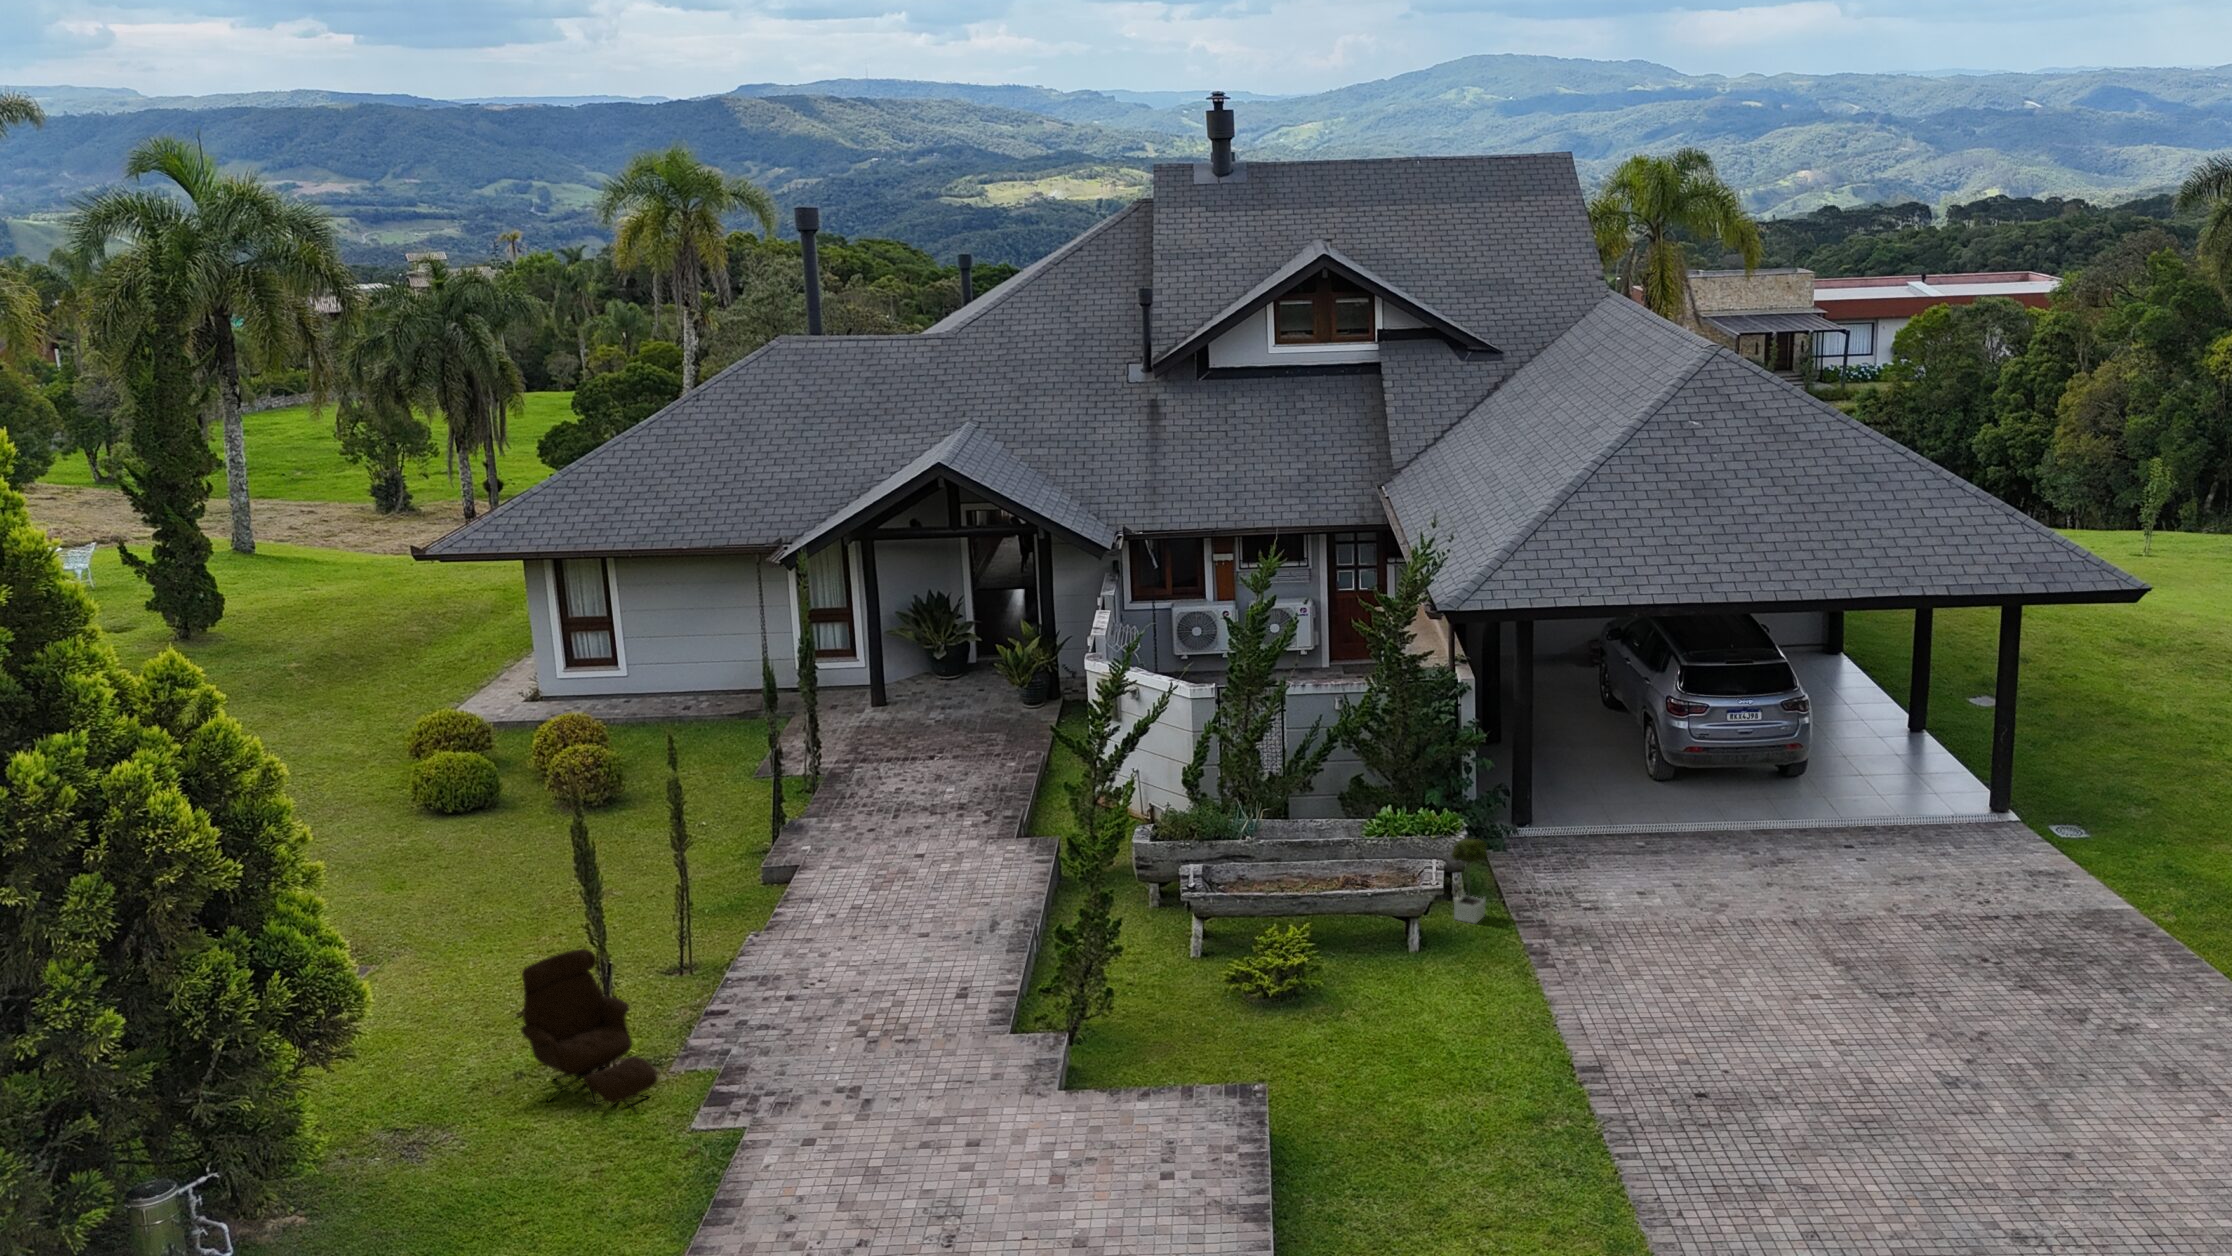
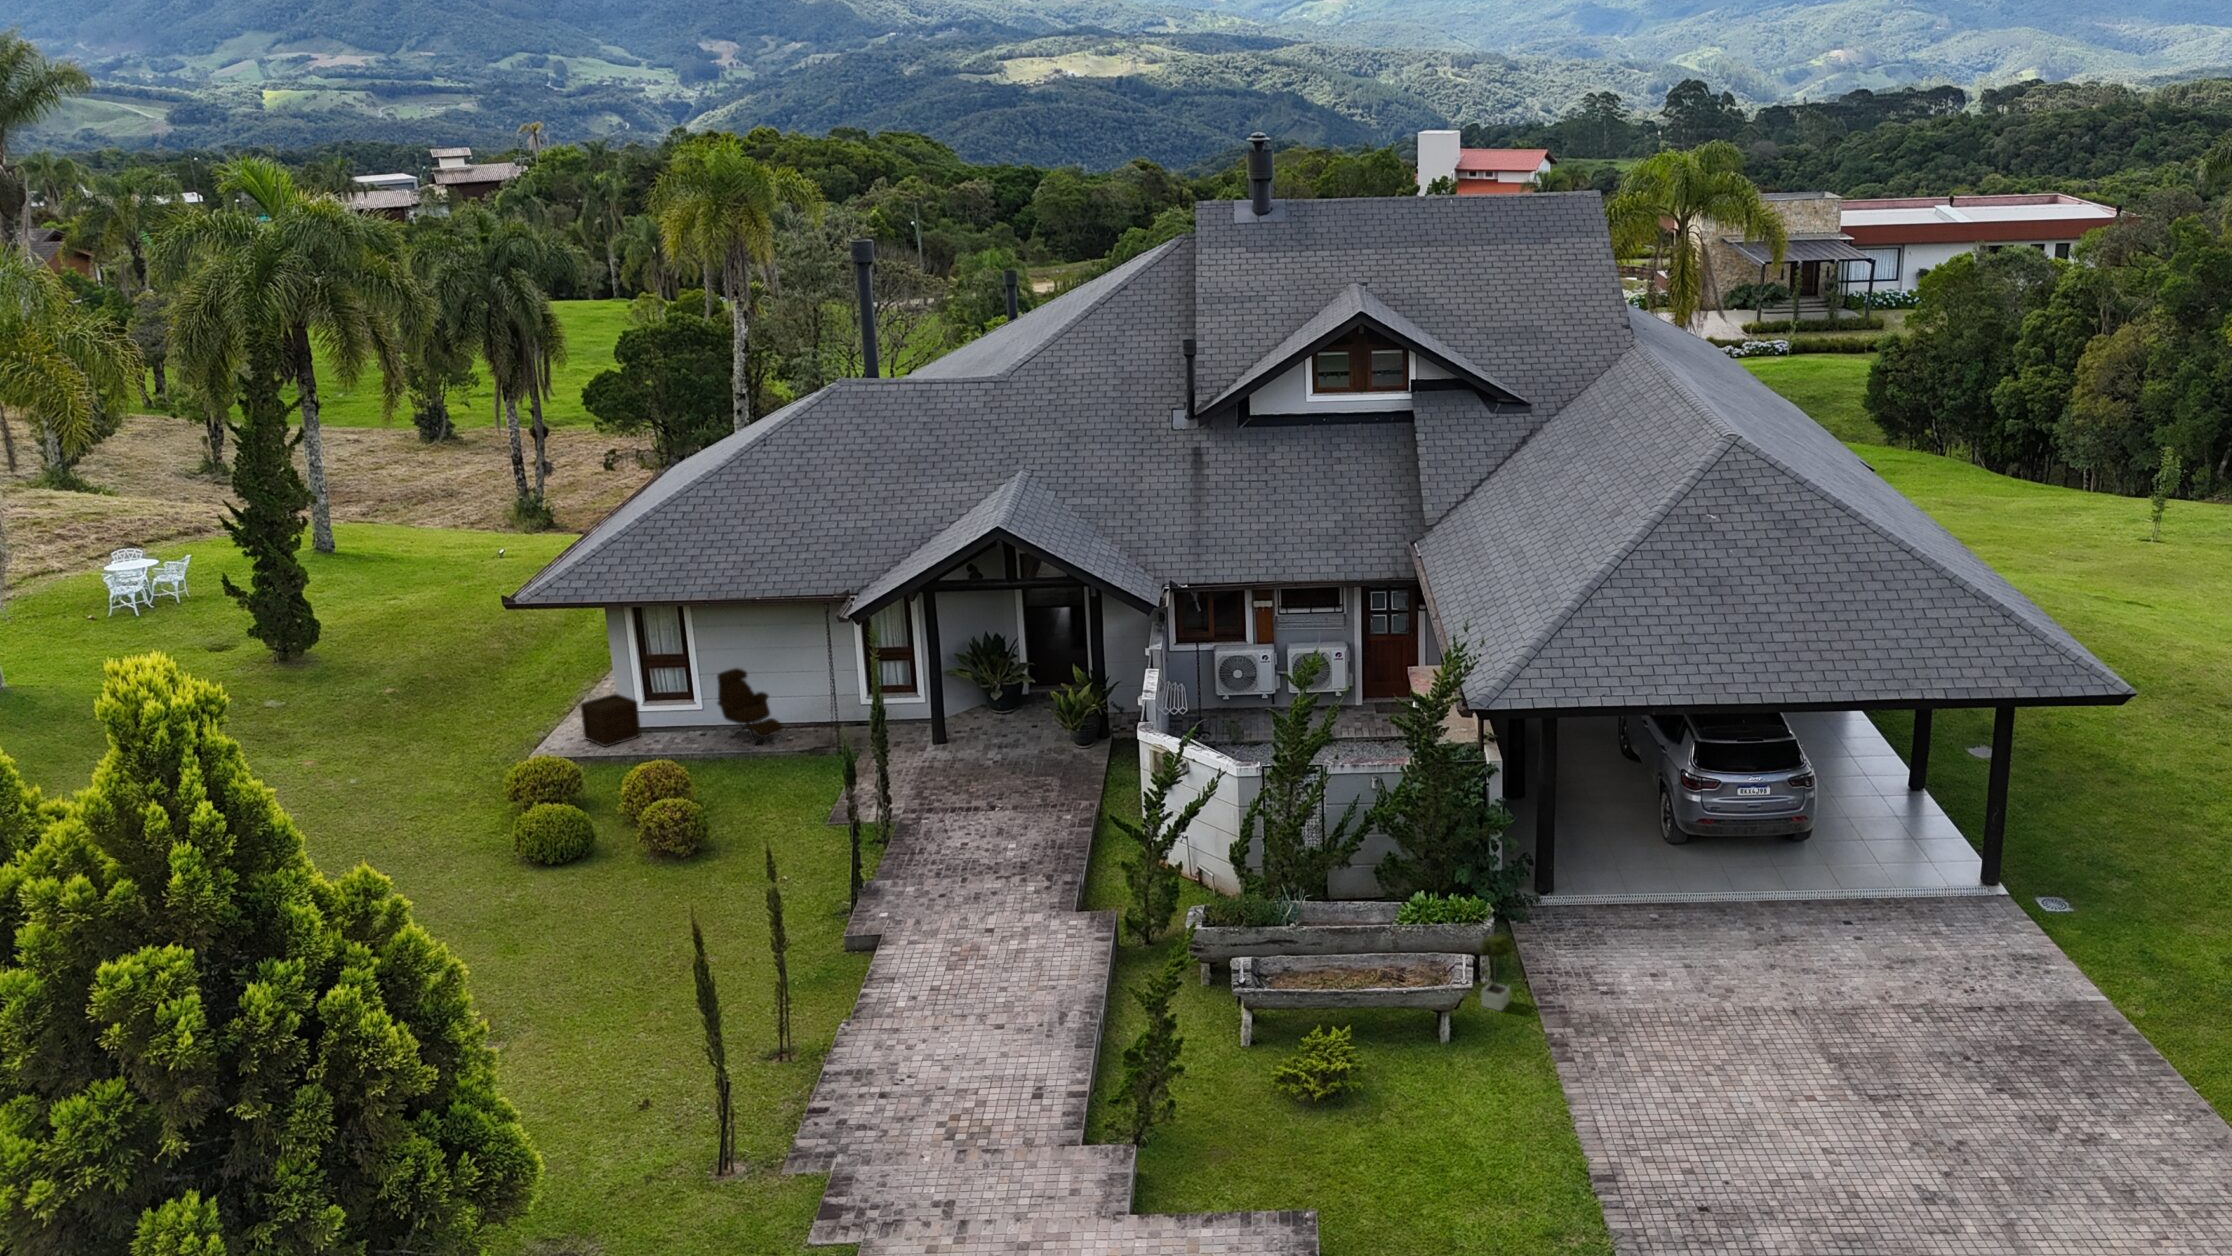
wooden crate: none [487,656,552,710] -> present [581,694,641,747]
lounge chair: present [521,949,658,1118] -> present [717,668,782,742]

